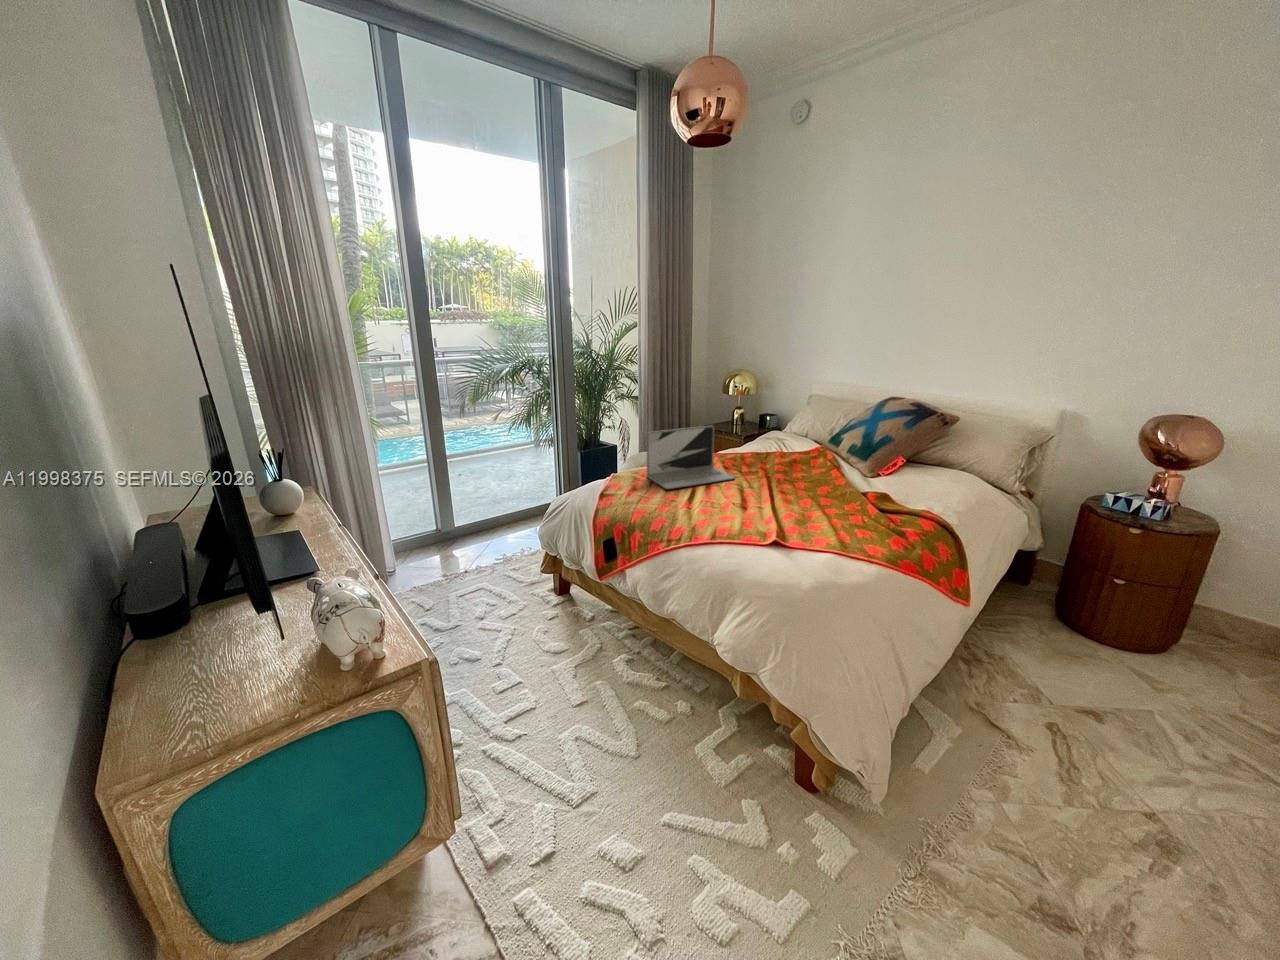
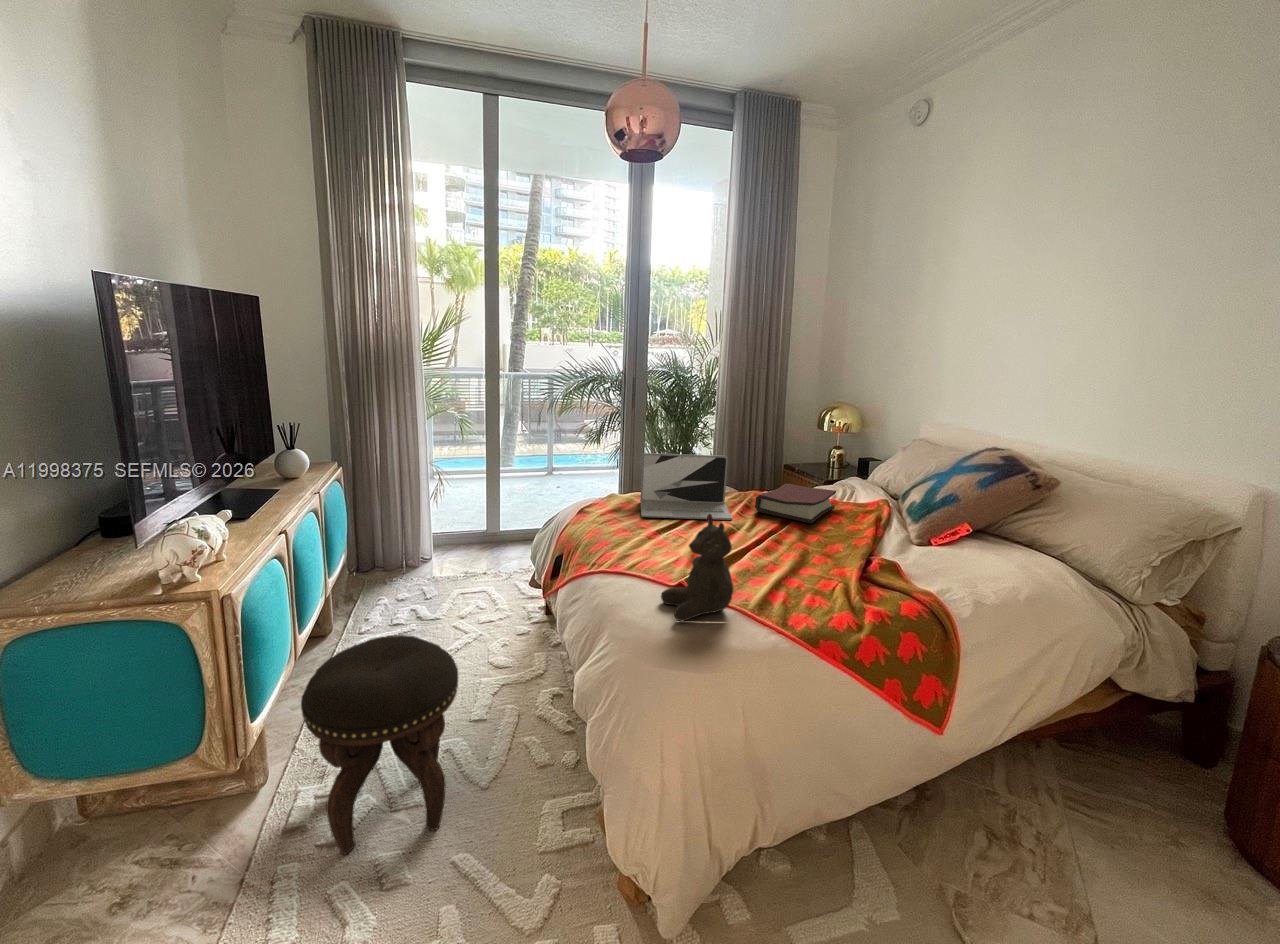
hardback book: none [742,442,794,471] -> present [755,483,836,523]
teddy bear: none [772,477,842,568] -> present [661,514,733,621]
footstool: none [492,643,635,861] -> present [301,635,458,854]

